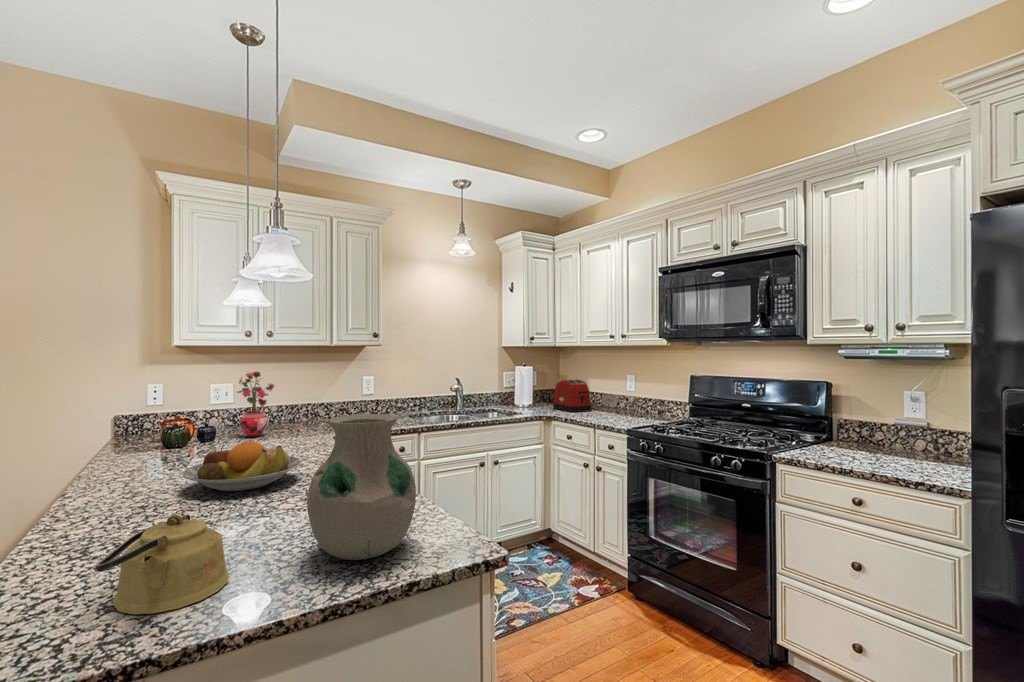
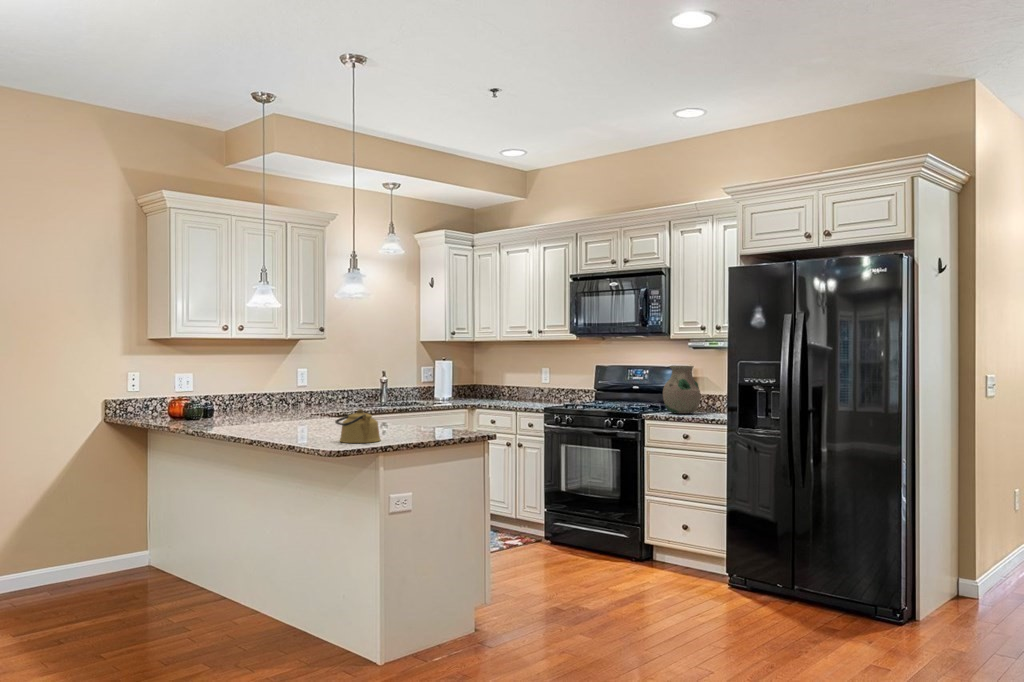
potted plant: present [237,372,274,437] -> none [217,360,249,416]
toaster: present [553,379,592,412] -> none [473,373,510,402]
vase: present [307,414,416,560] -> present [663,365,701,414]
fruit bowl: present [182,441,301,491] -> none [271,399,339,429]

